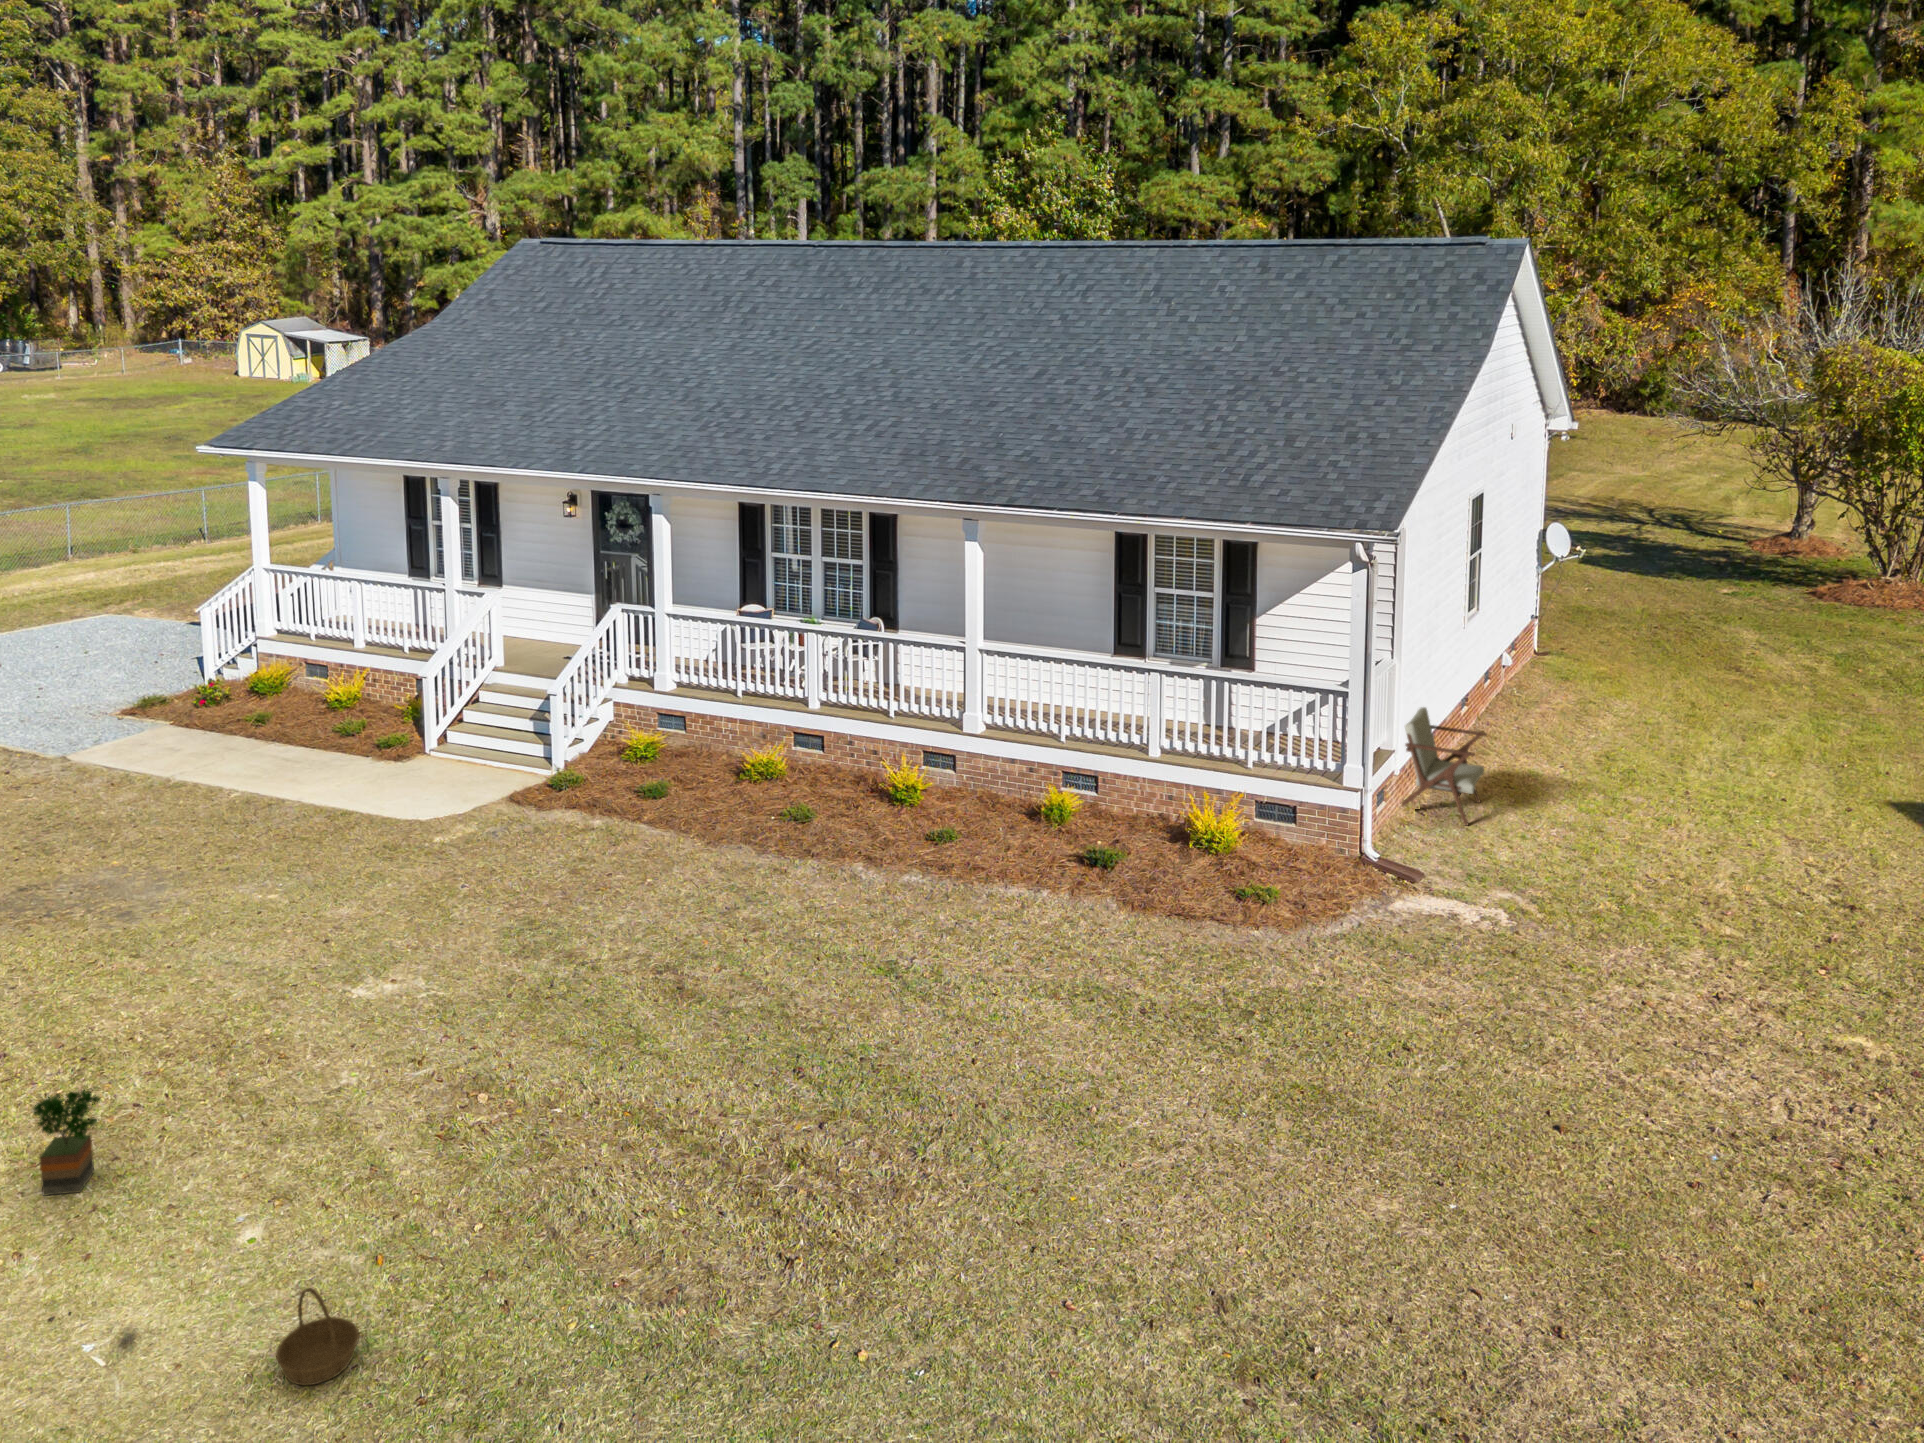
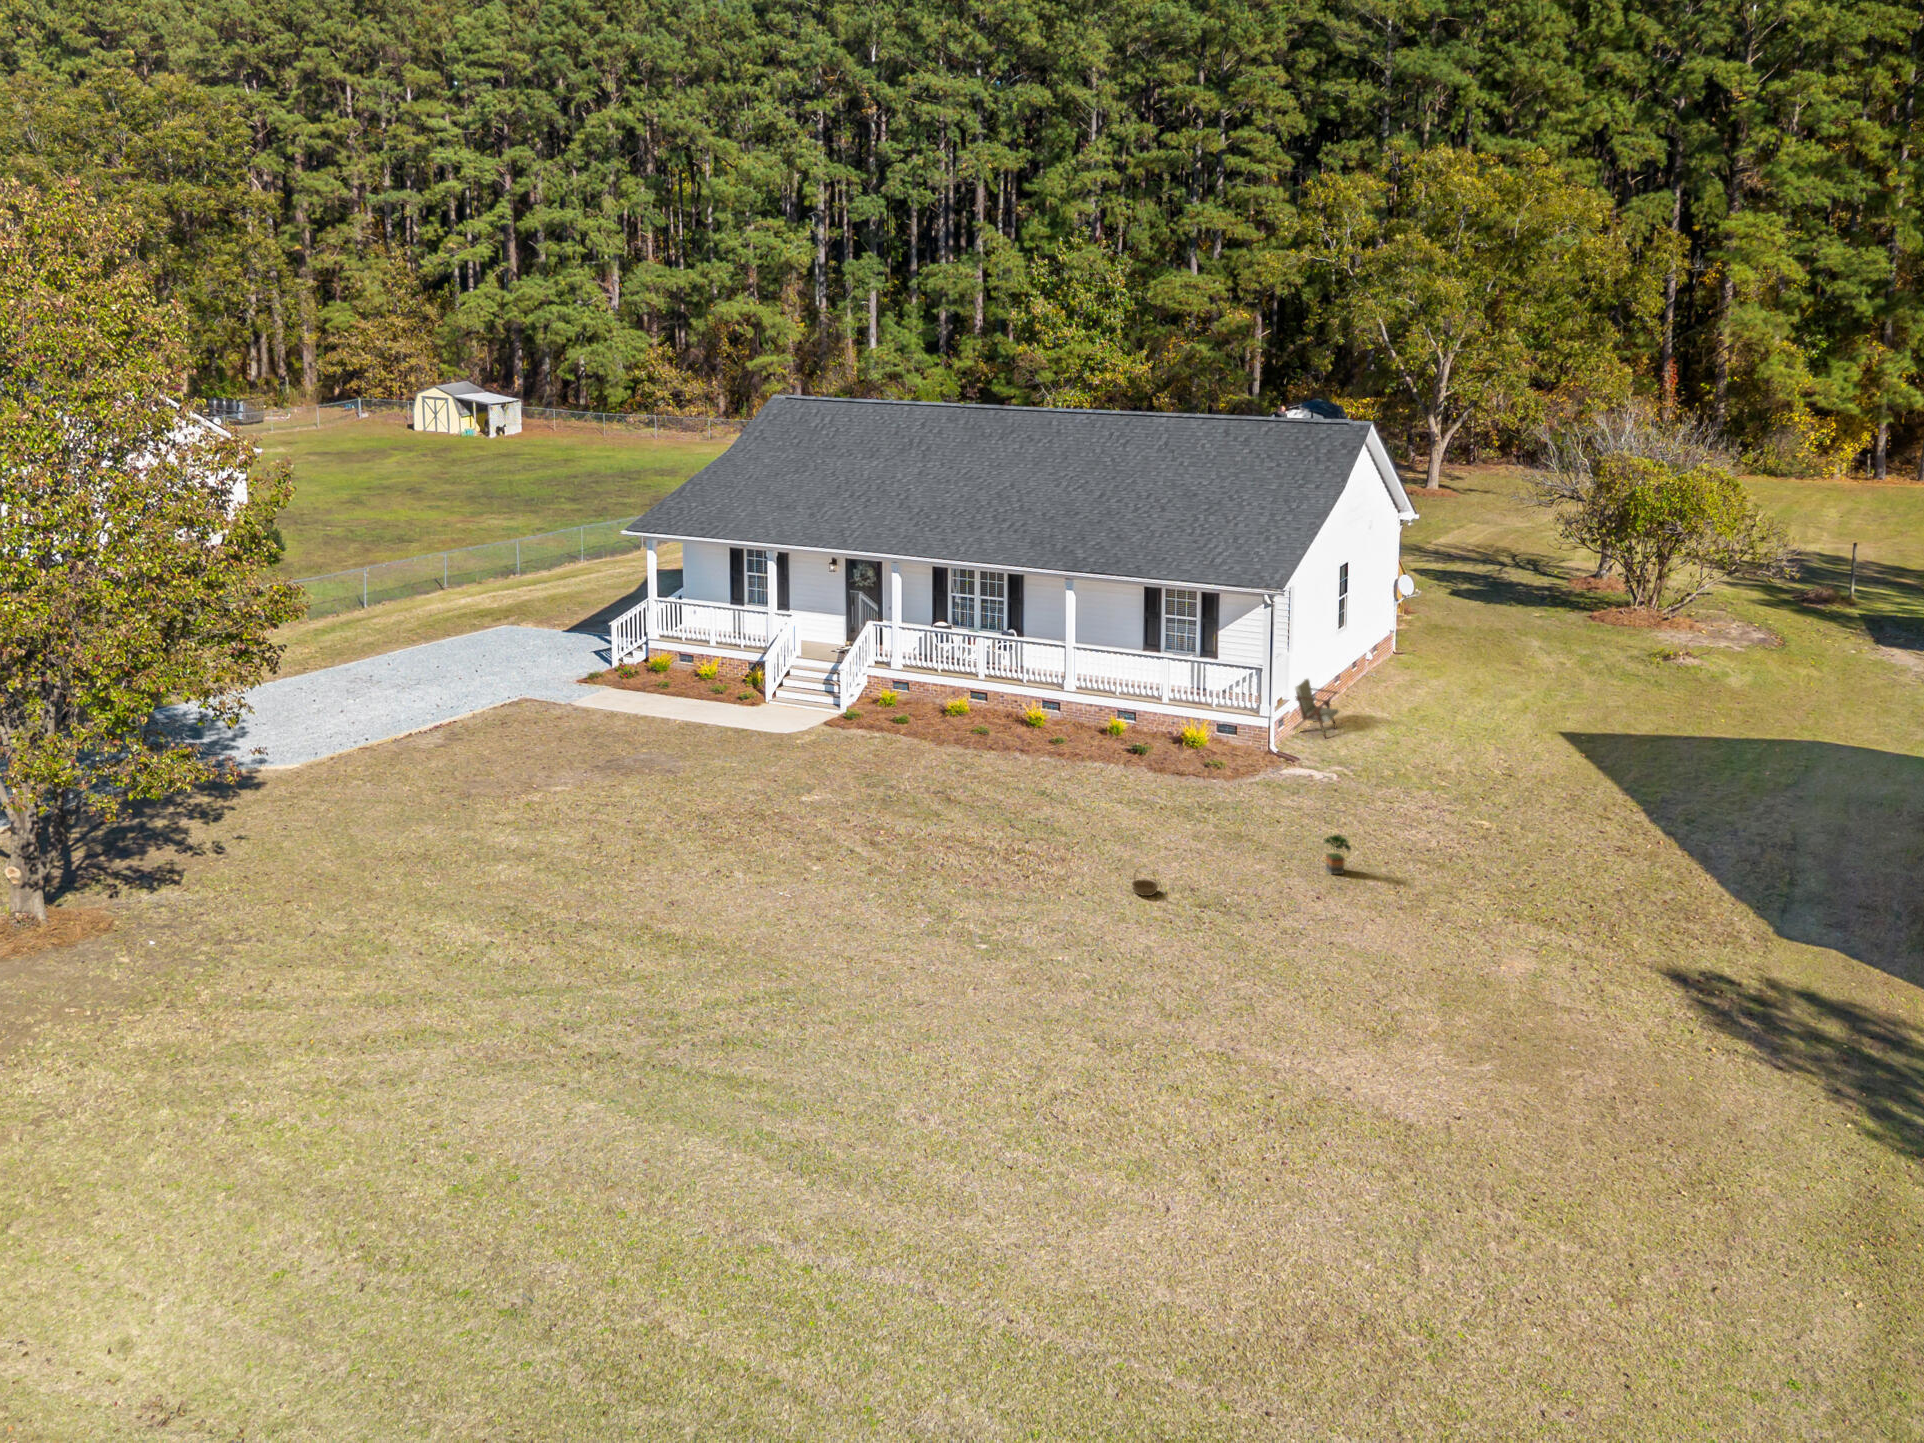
potted tree: present [32,1090,101,1196] -> present [1324,835,1351,875]
basket: present [276,1288,359,1385] -> present [1132,870,1158,896]

